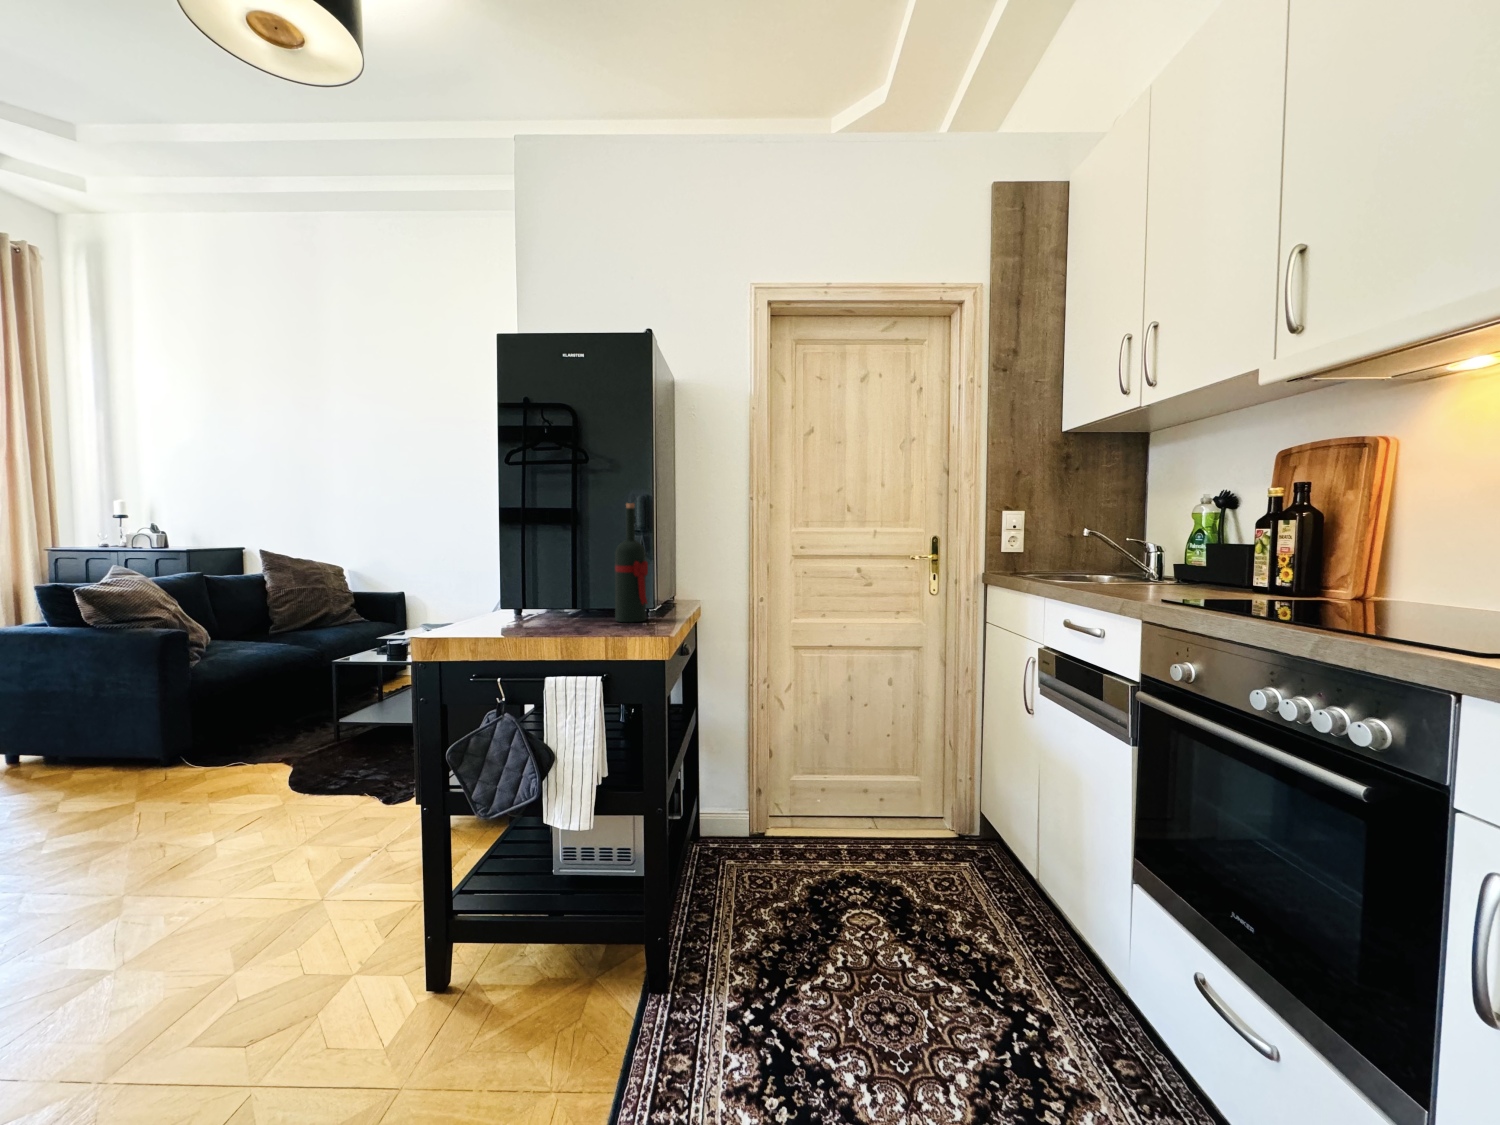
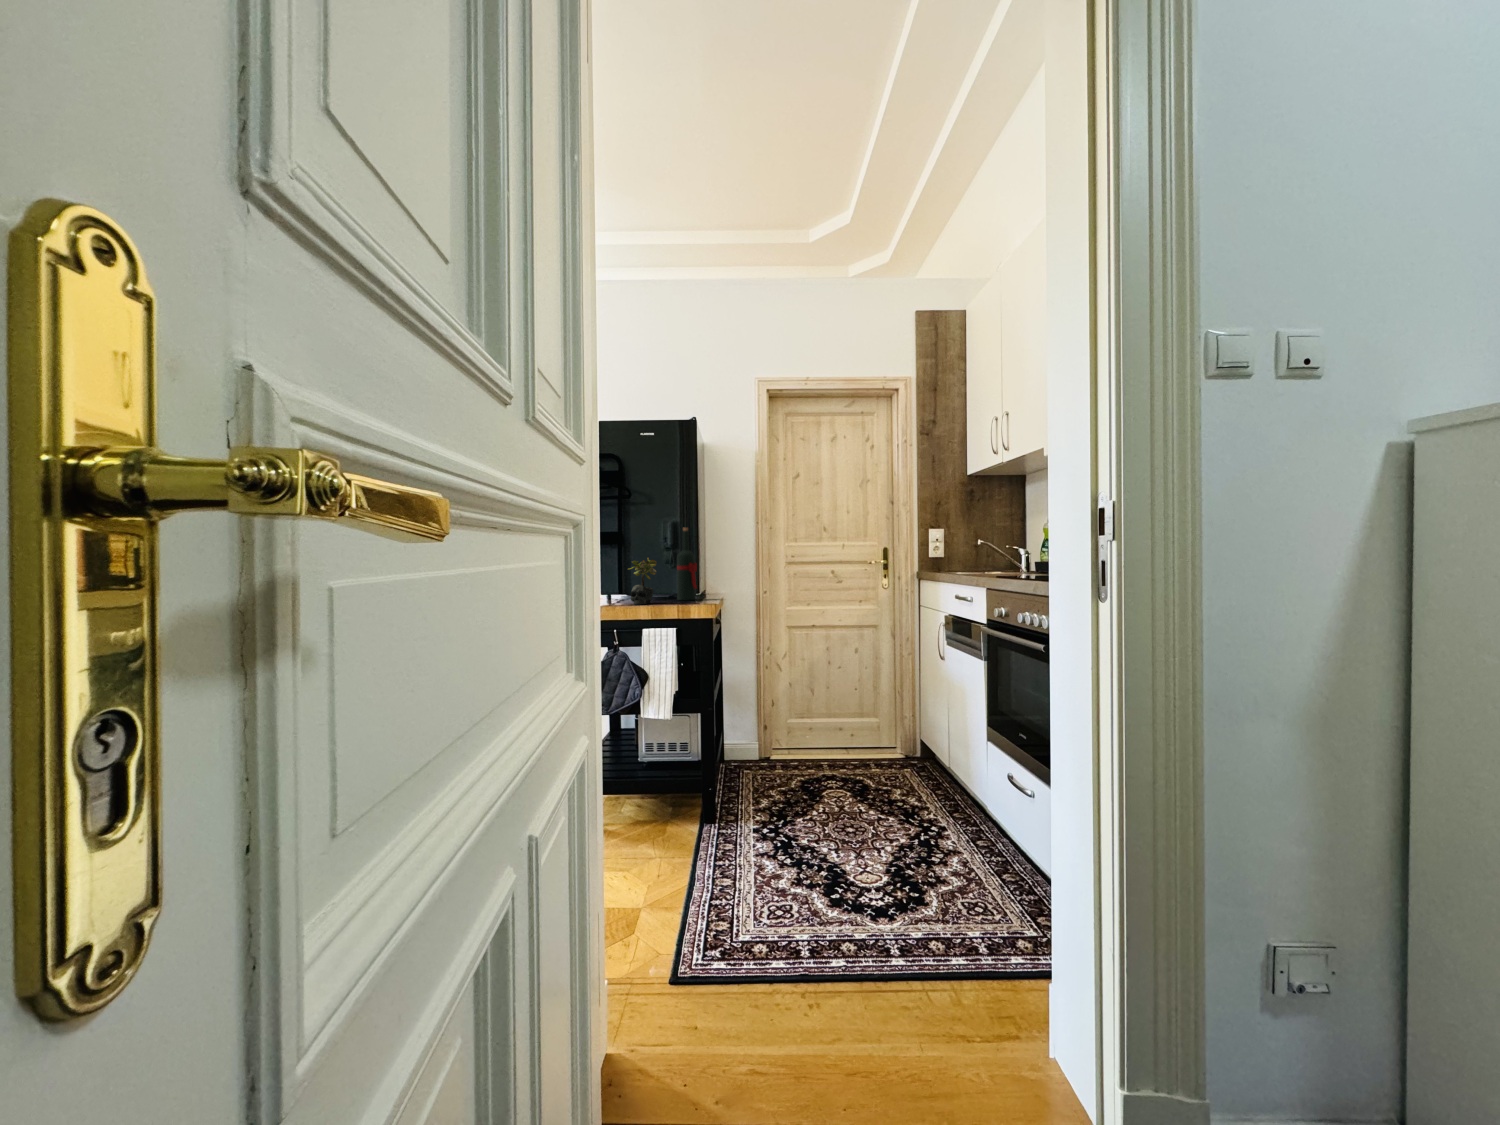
succulent plant: none [525,552,578,634] -> present [628,557,657,605]

